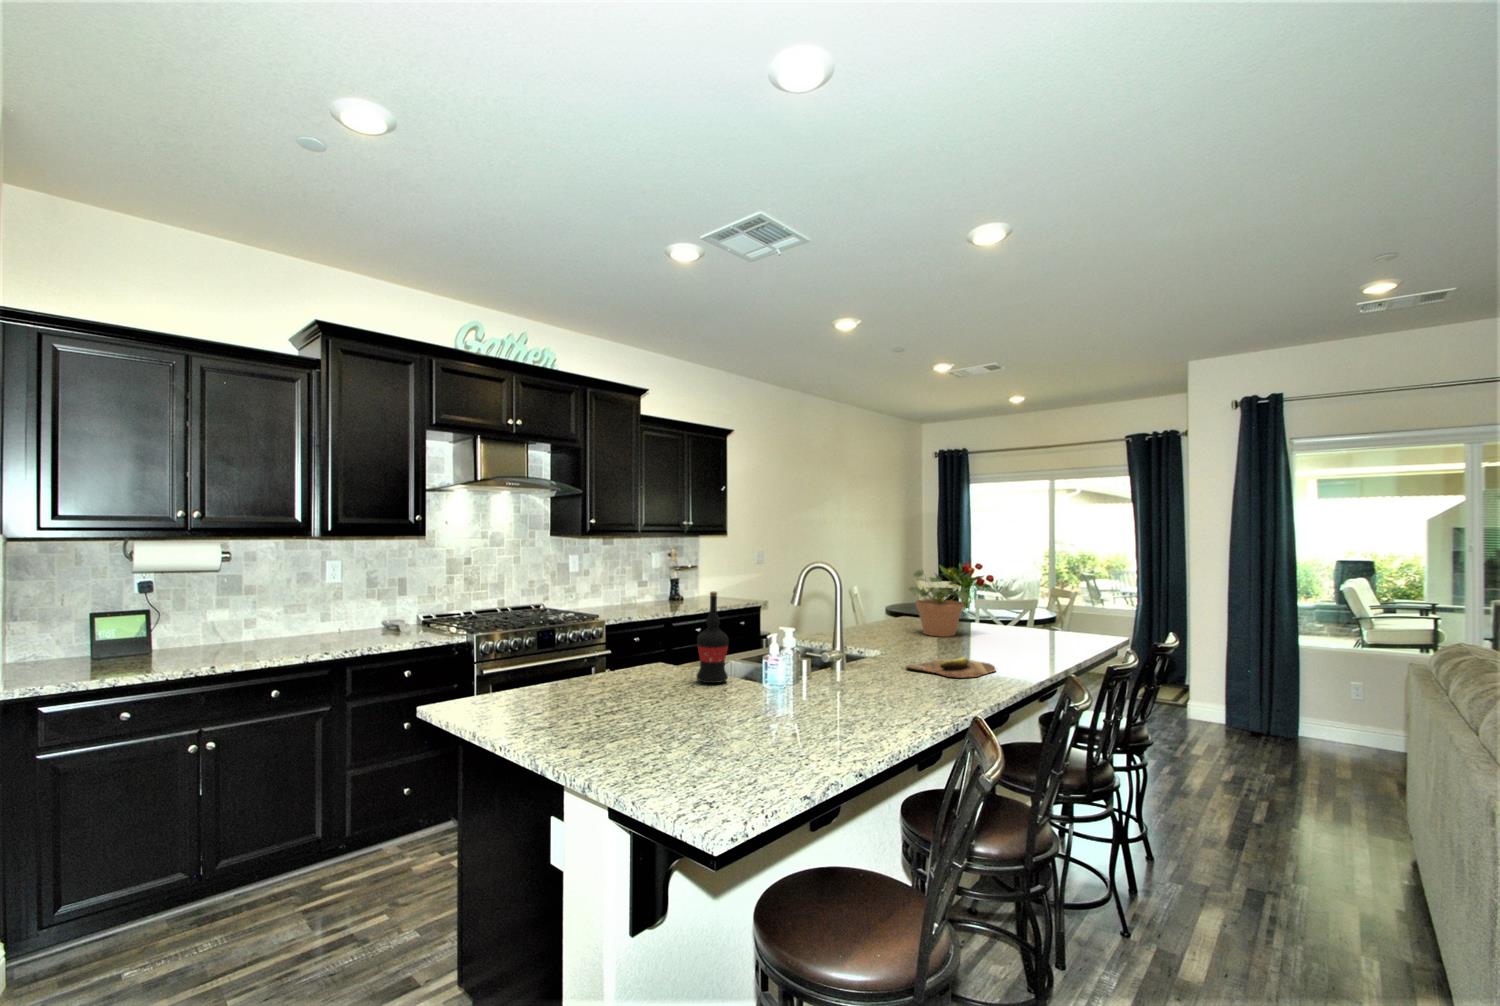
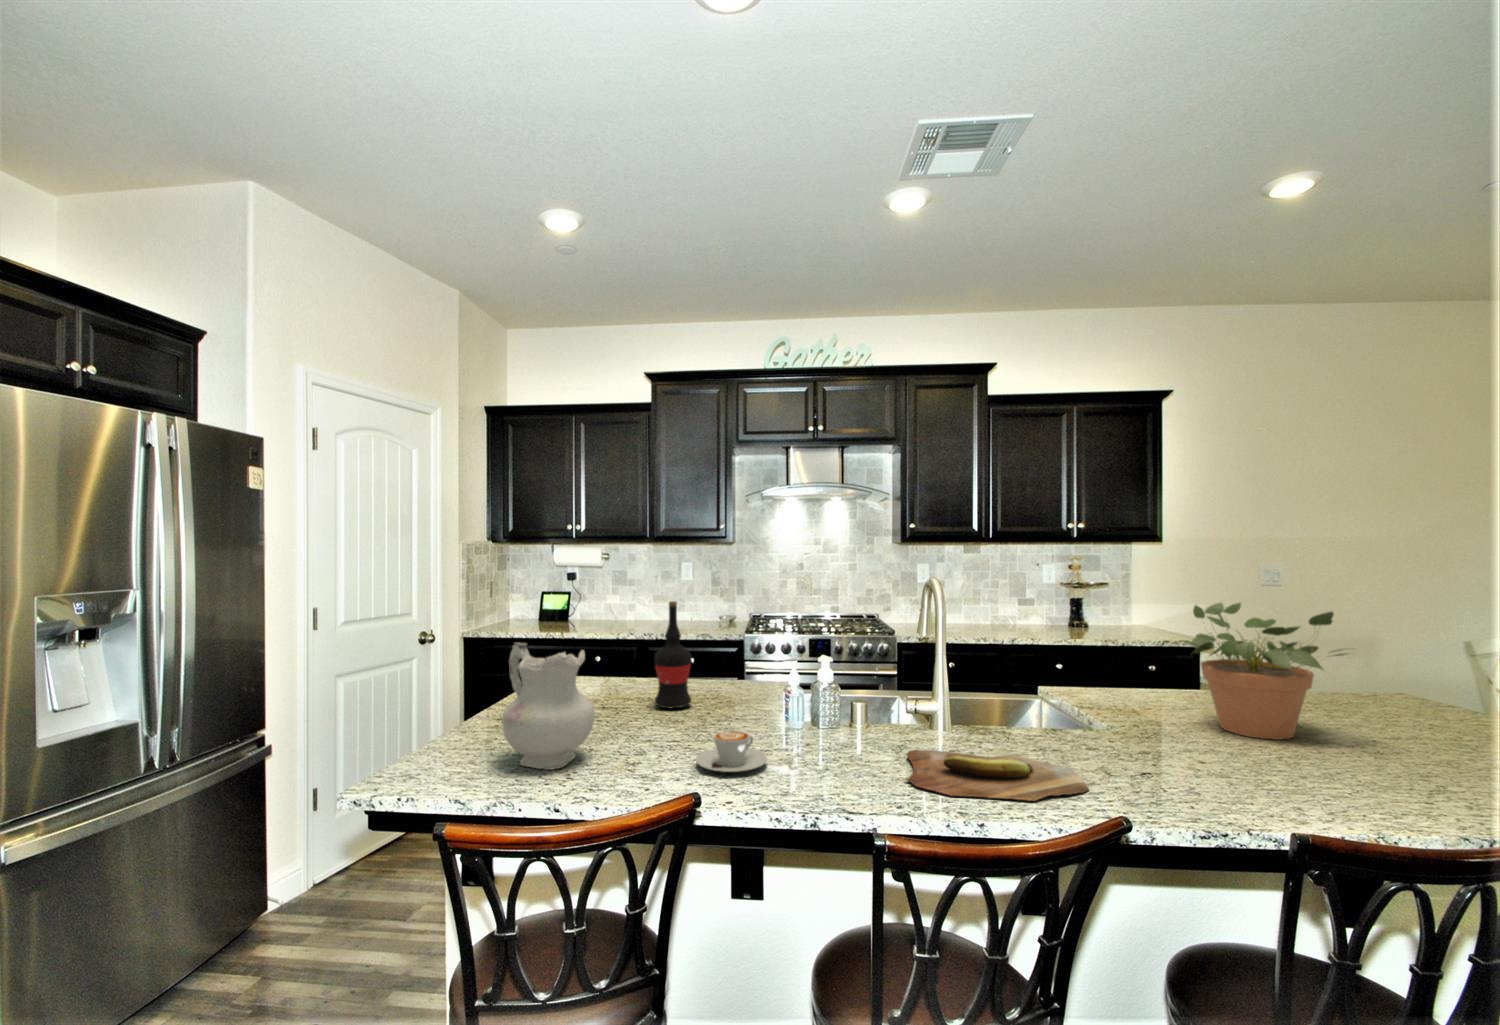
ceramic pitcher: none [764,628,842,726] -> present [502,642,595,770]
coffee cup: none [856,671,905,696] -> present [696,731,767,772]

